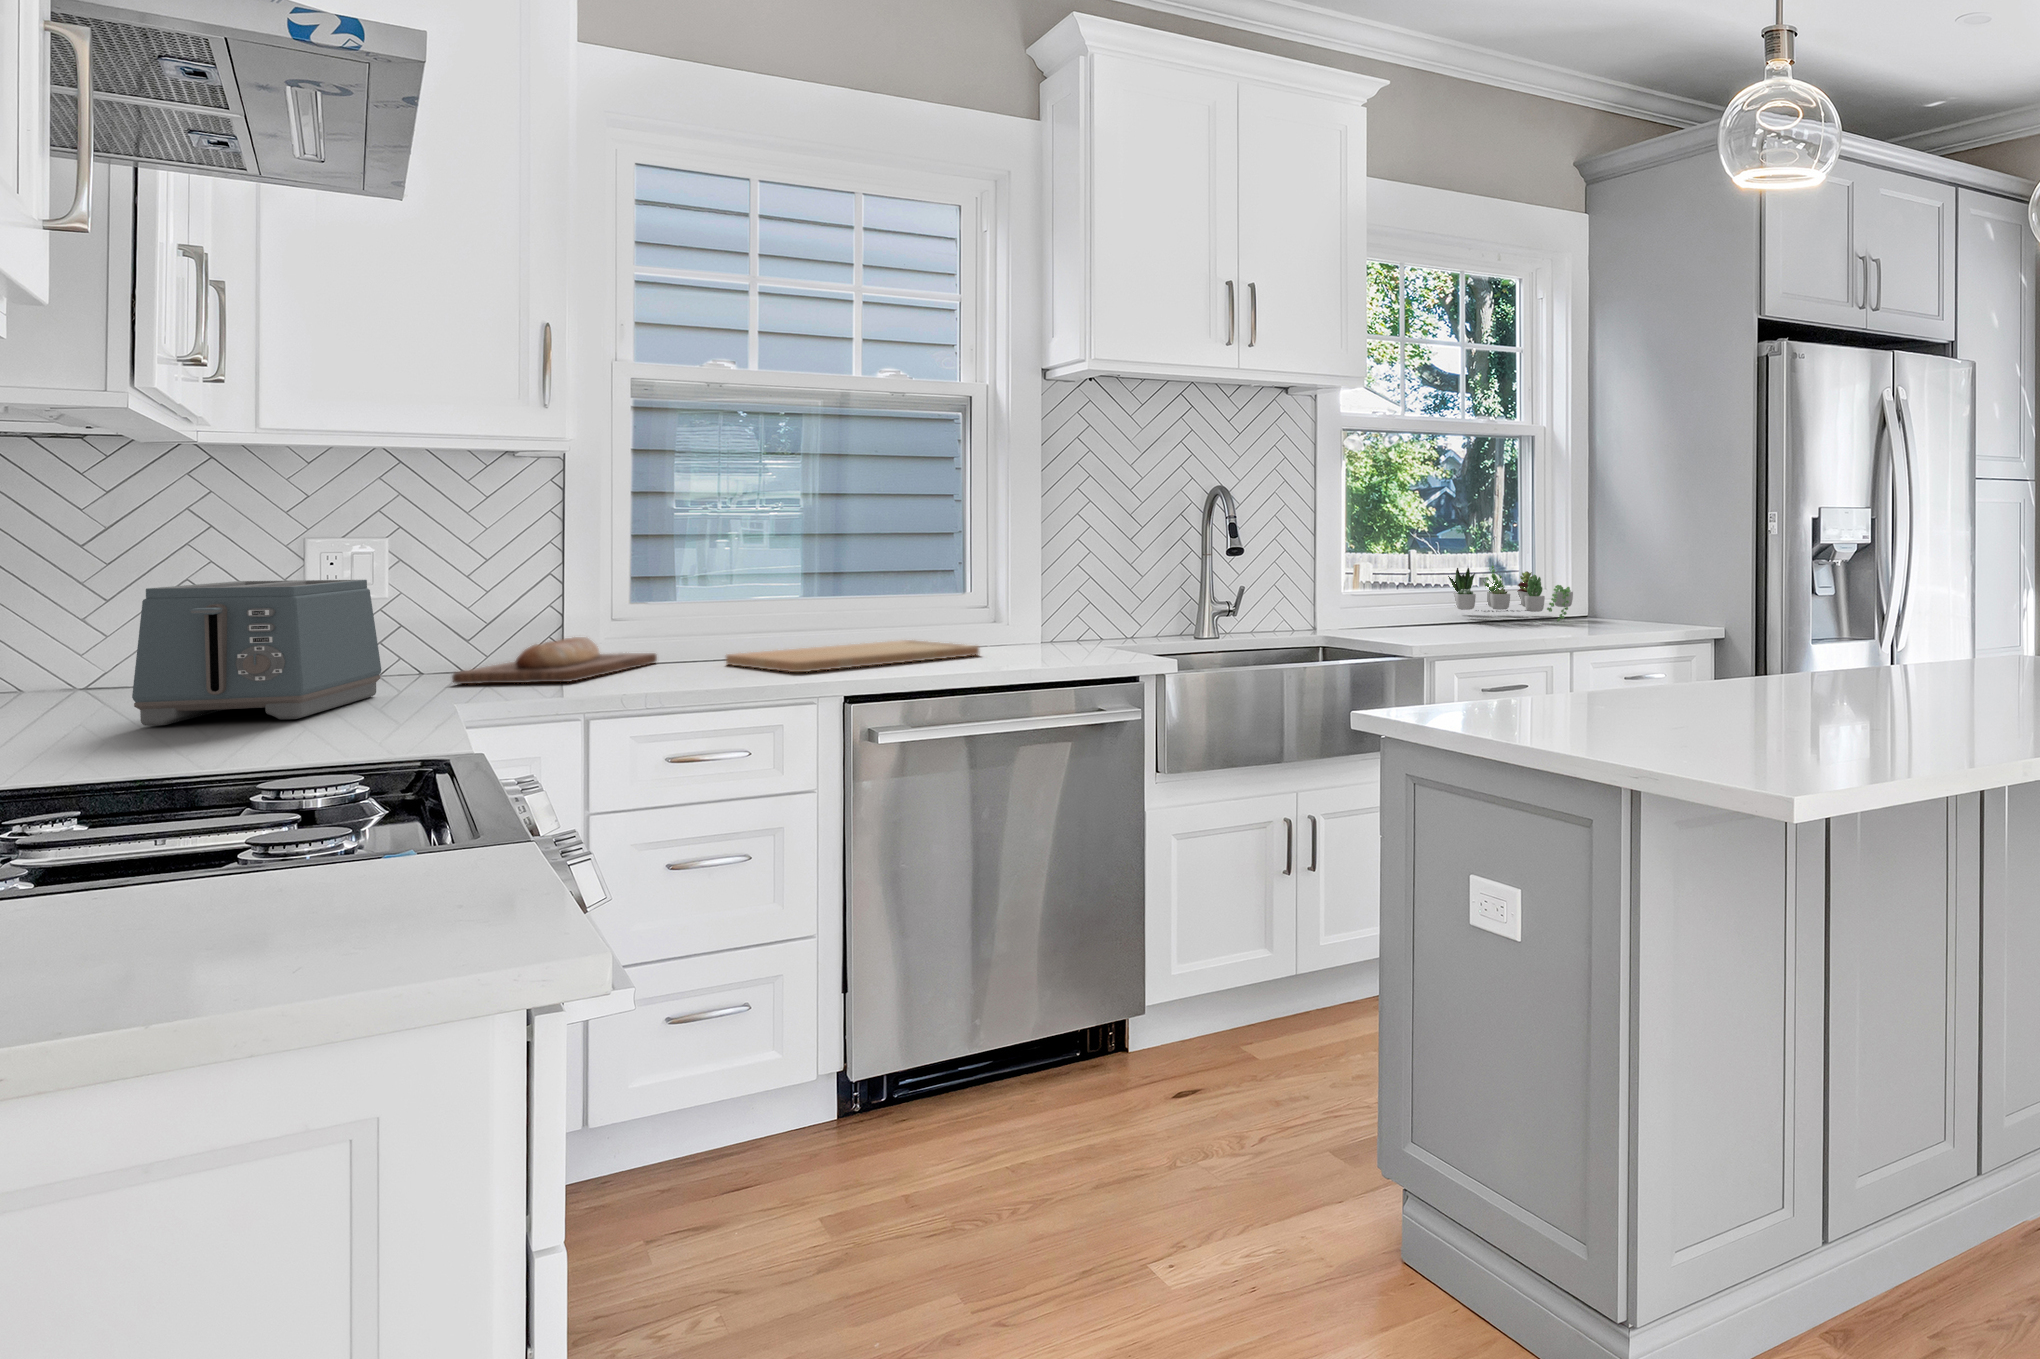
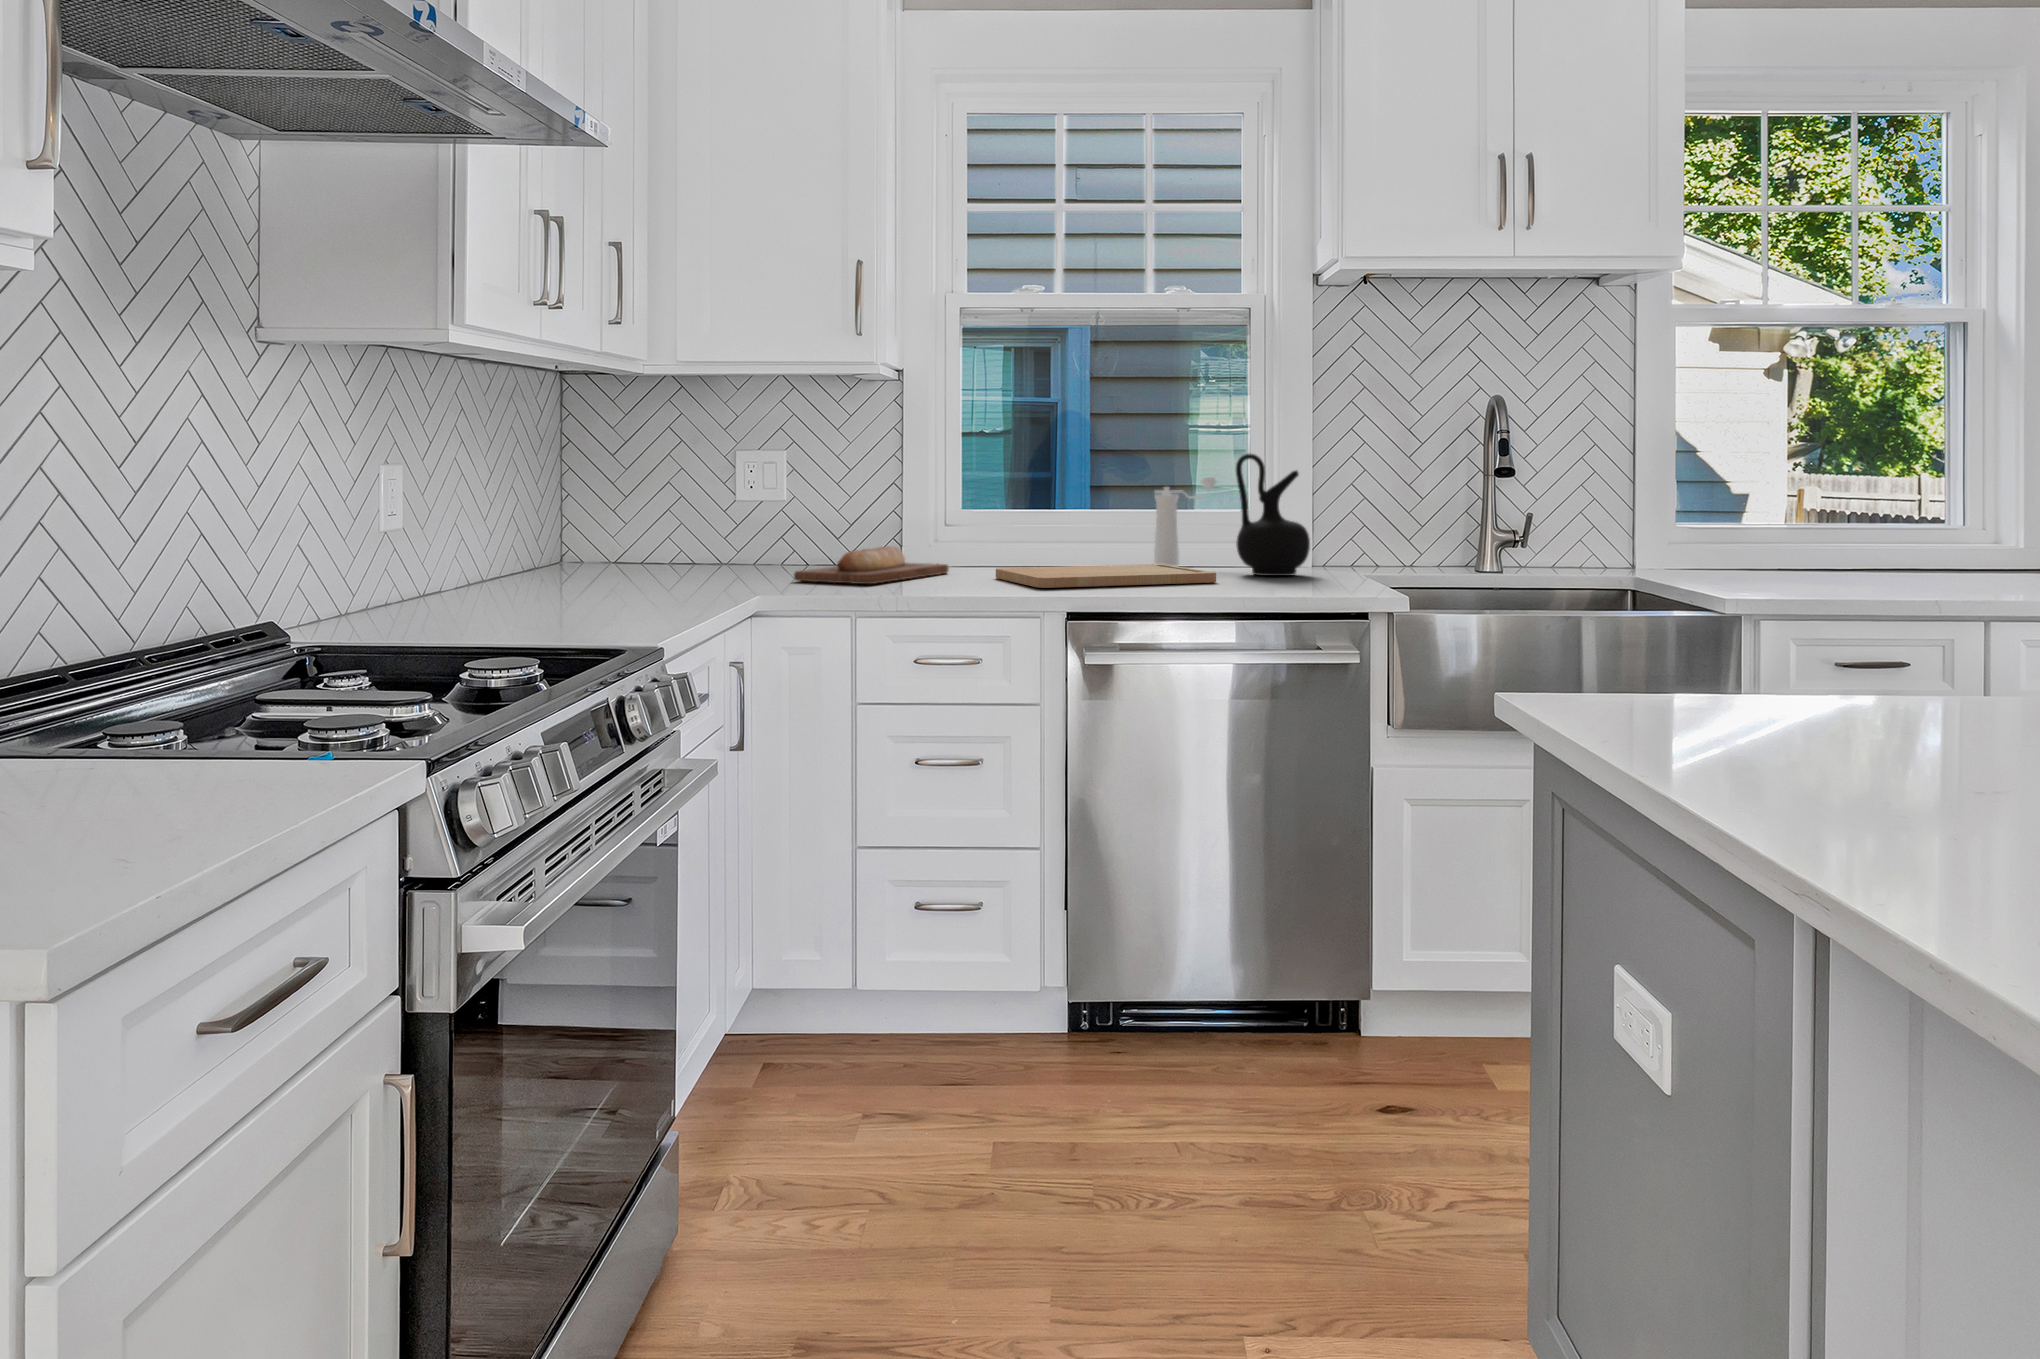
ceramic jug: none [986,532,1060,646] -> present [1236,454,1310,576]
pepper mill: none [893,554,958,644] -> present [1154,477,1216,566]
succulent plant: present [1448,566,1573,621] -> none [1823,496,2025,582]
toaster: present [132,580,381,726] -> none [590,489,745,599]

